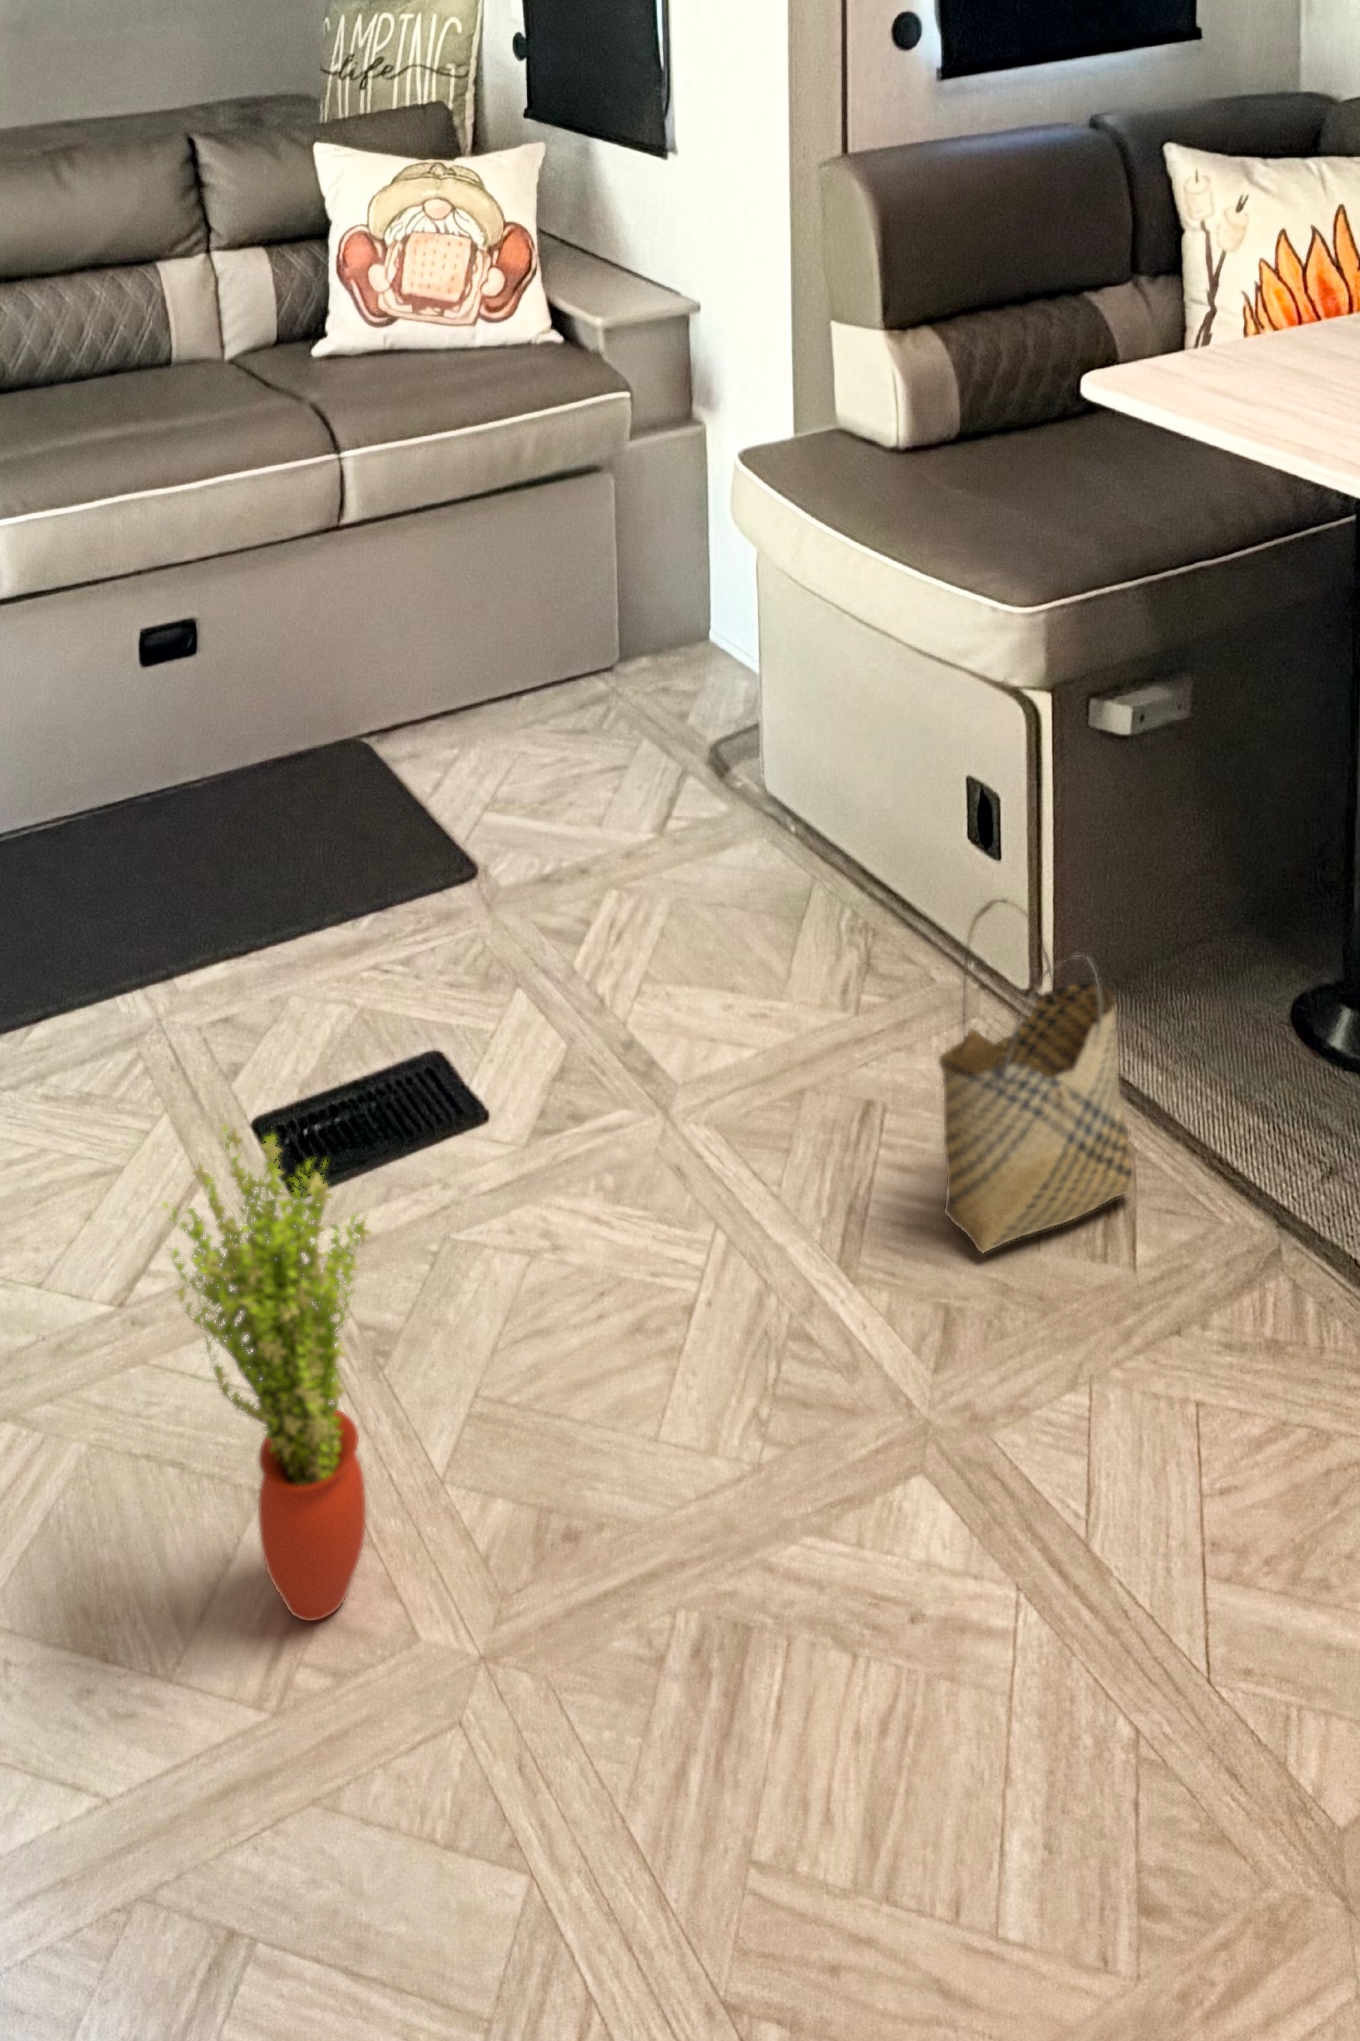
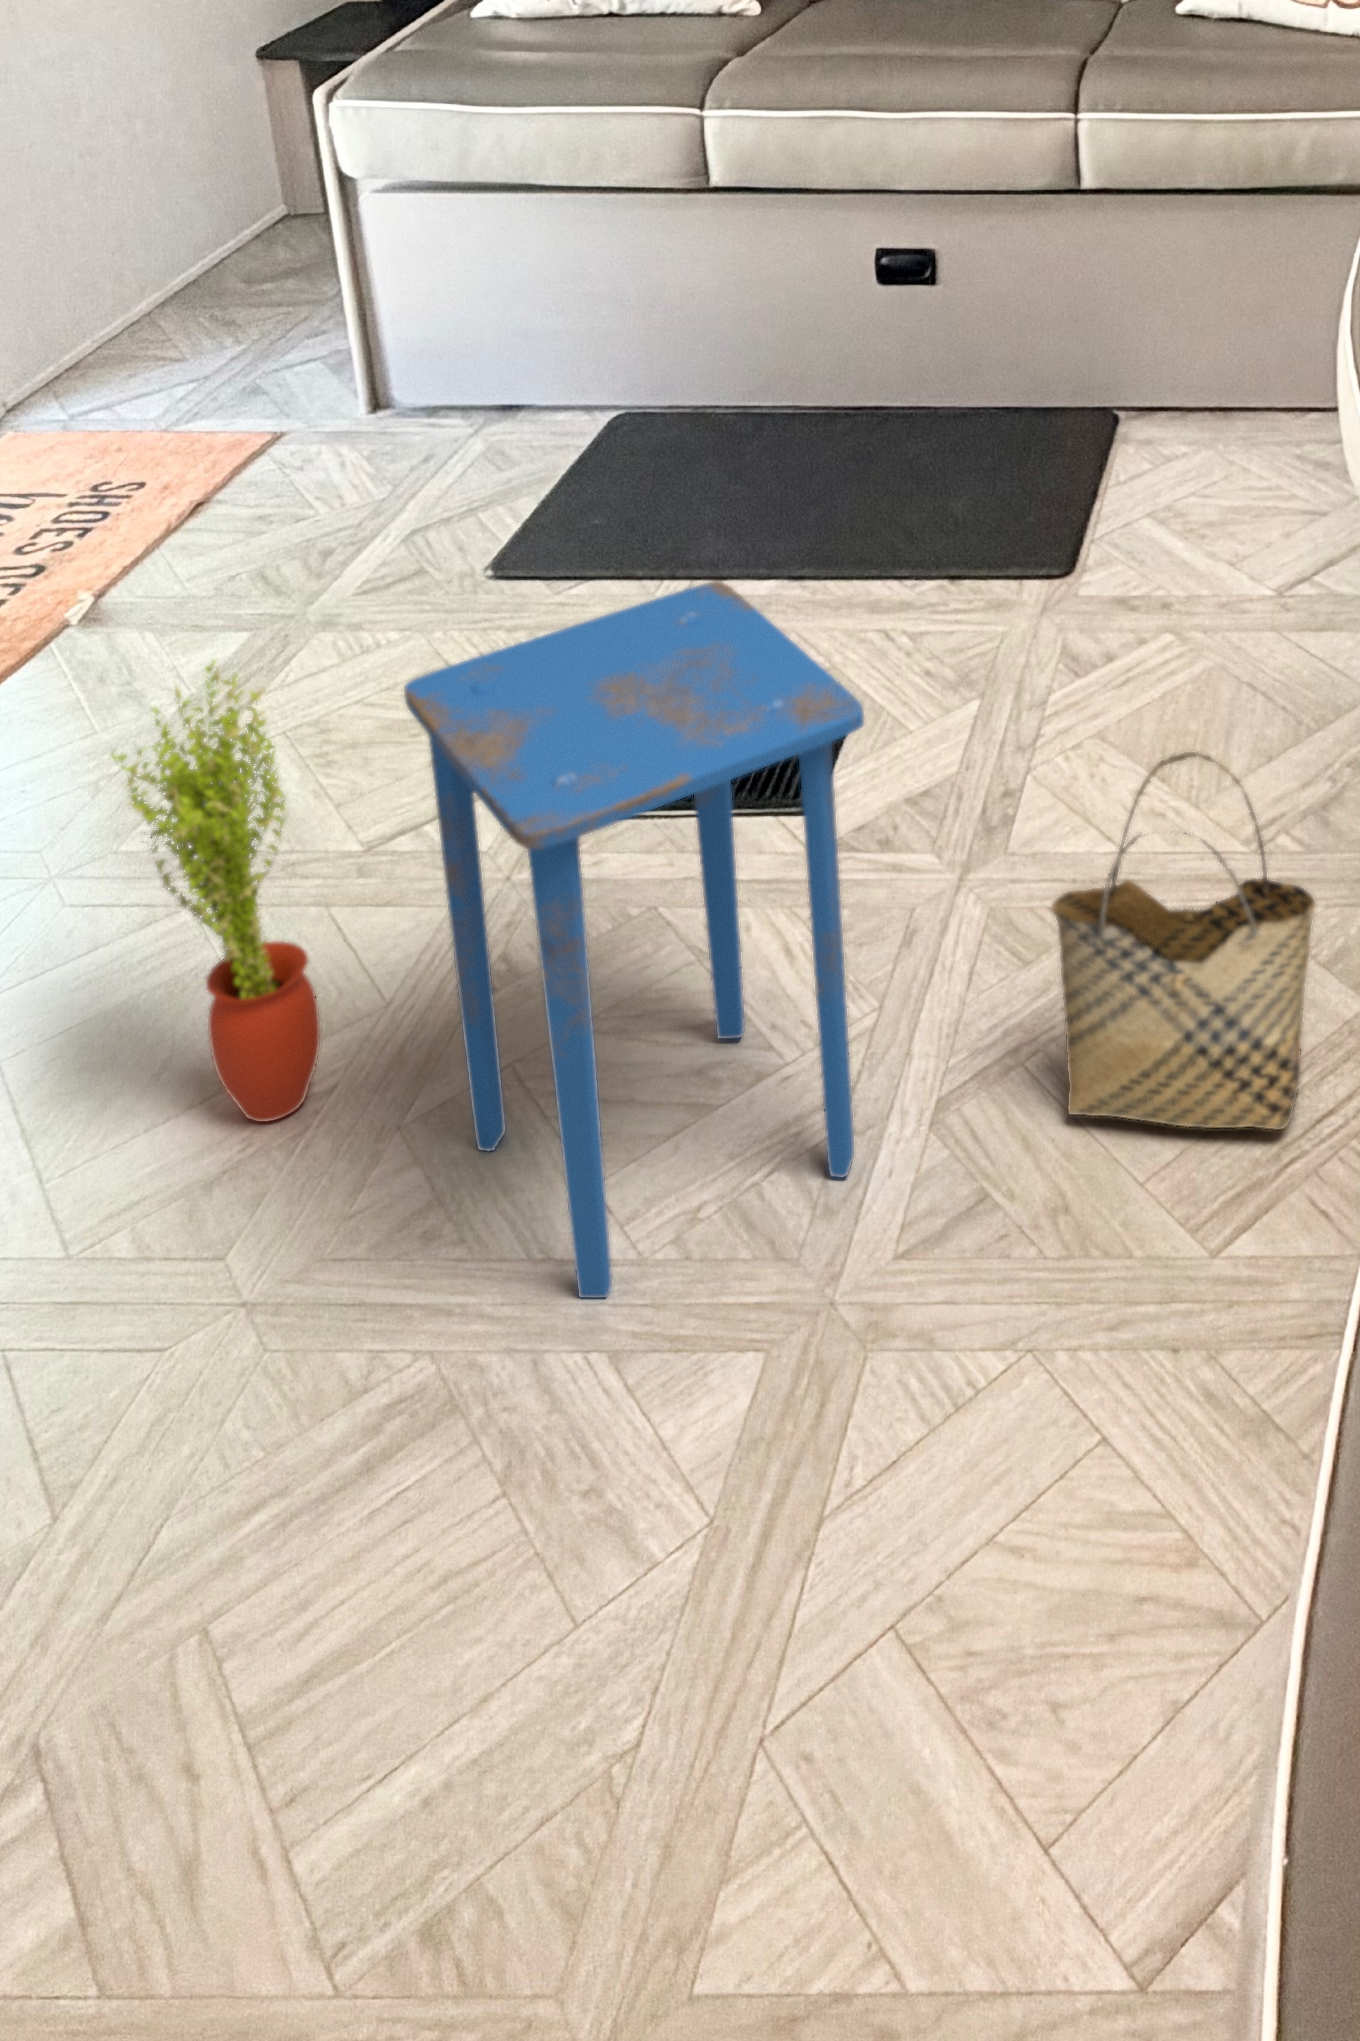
side table: none [502,880,900,1598] -> present [404,582,864,1298]

